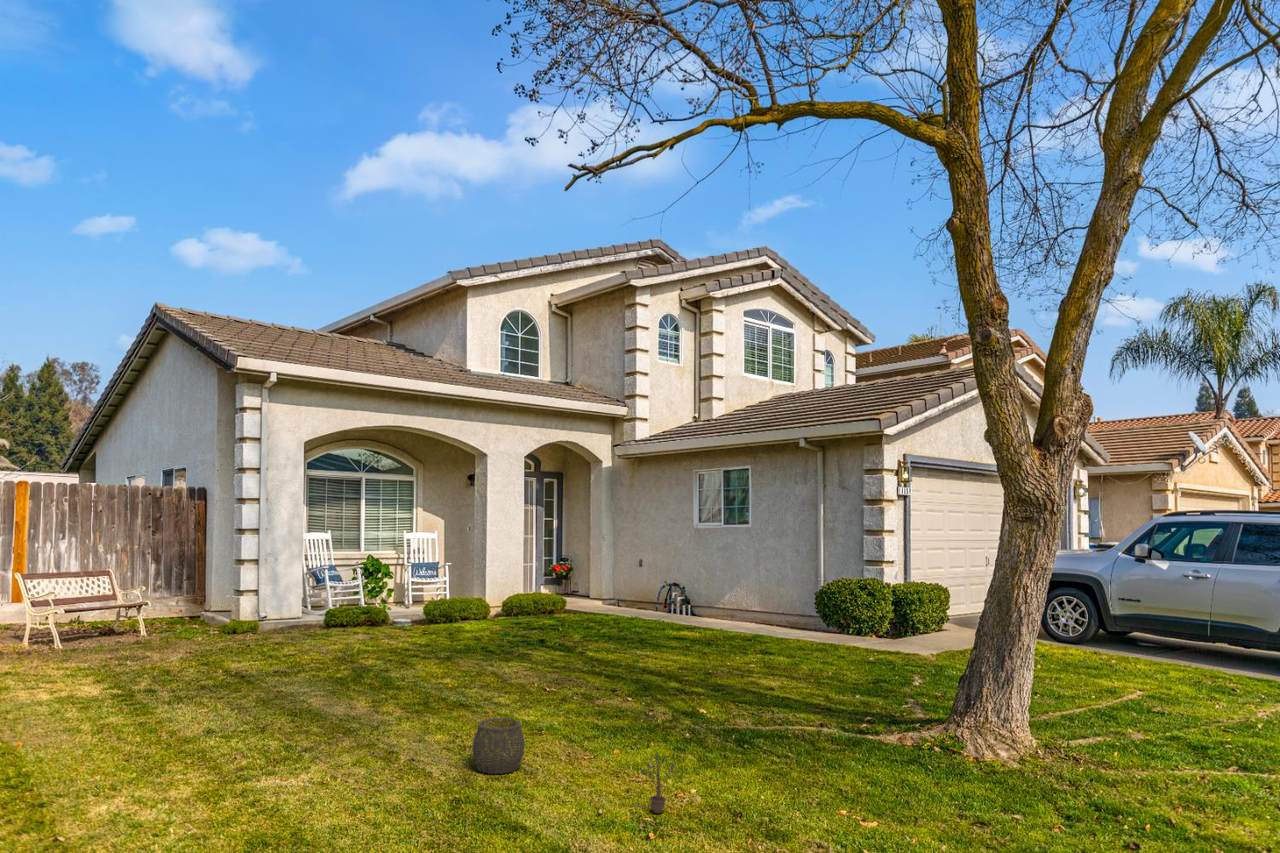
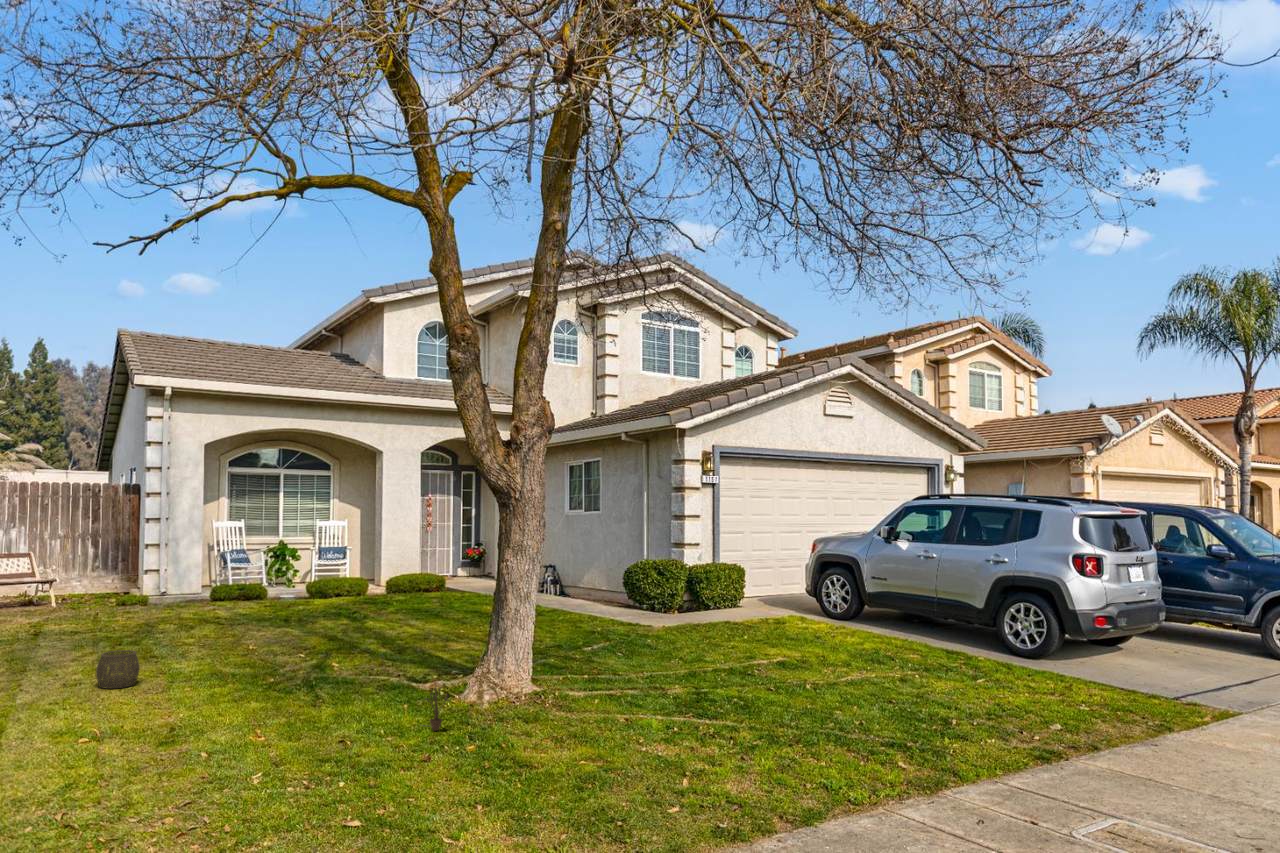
decorative plant: present [636,752,677,813] -> present [423,687,448,731]

